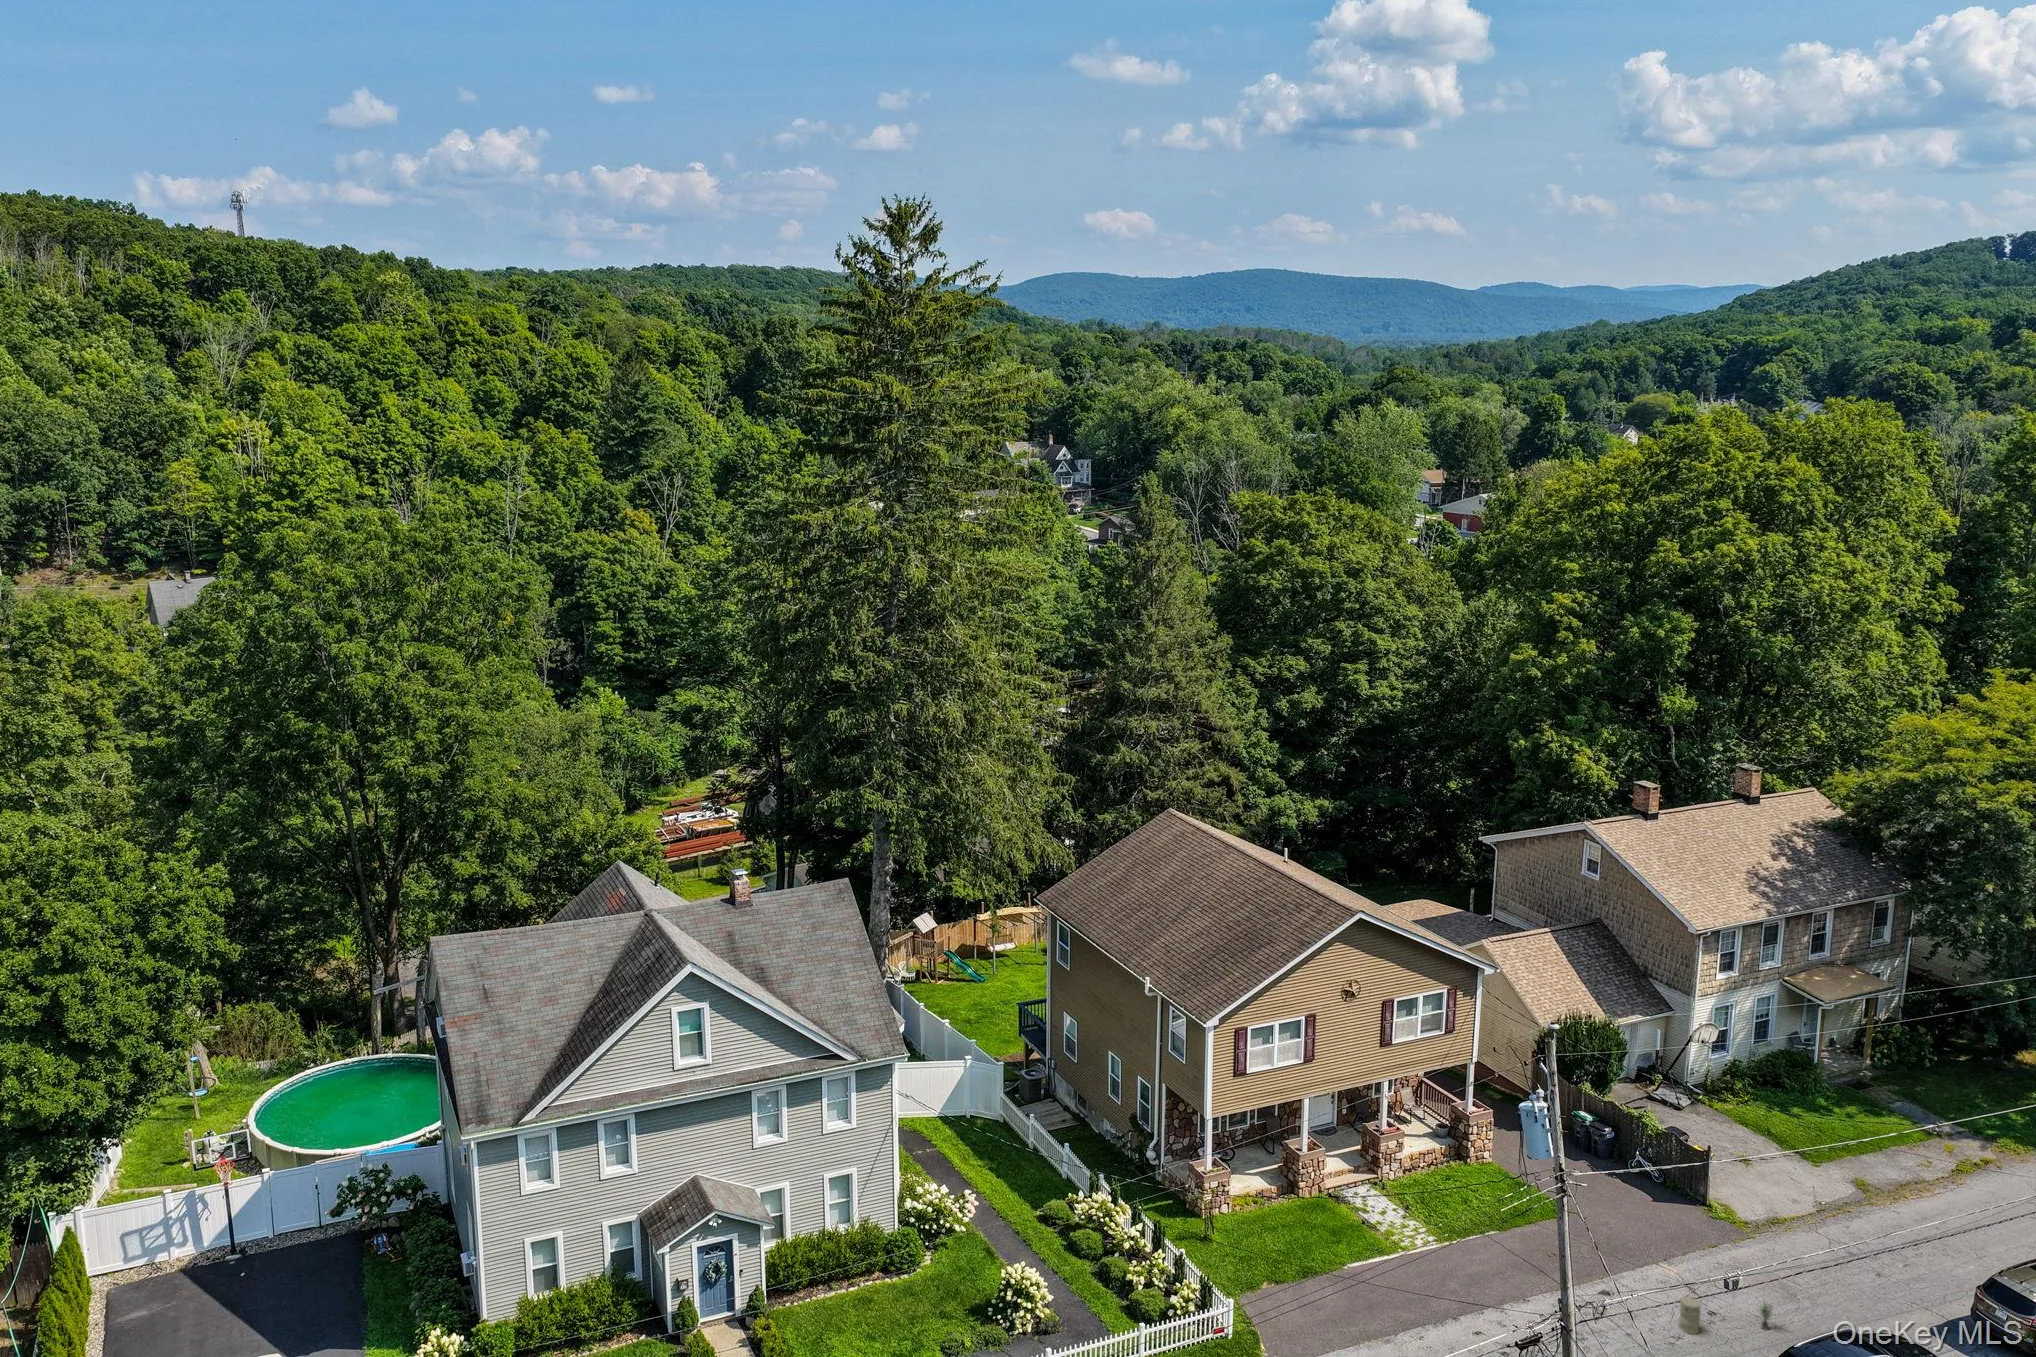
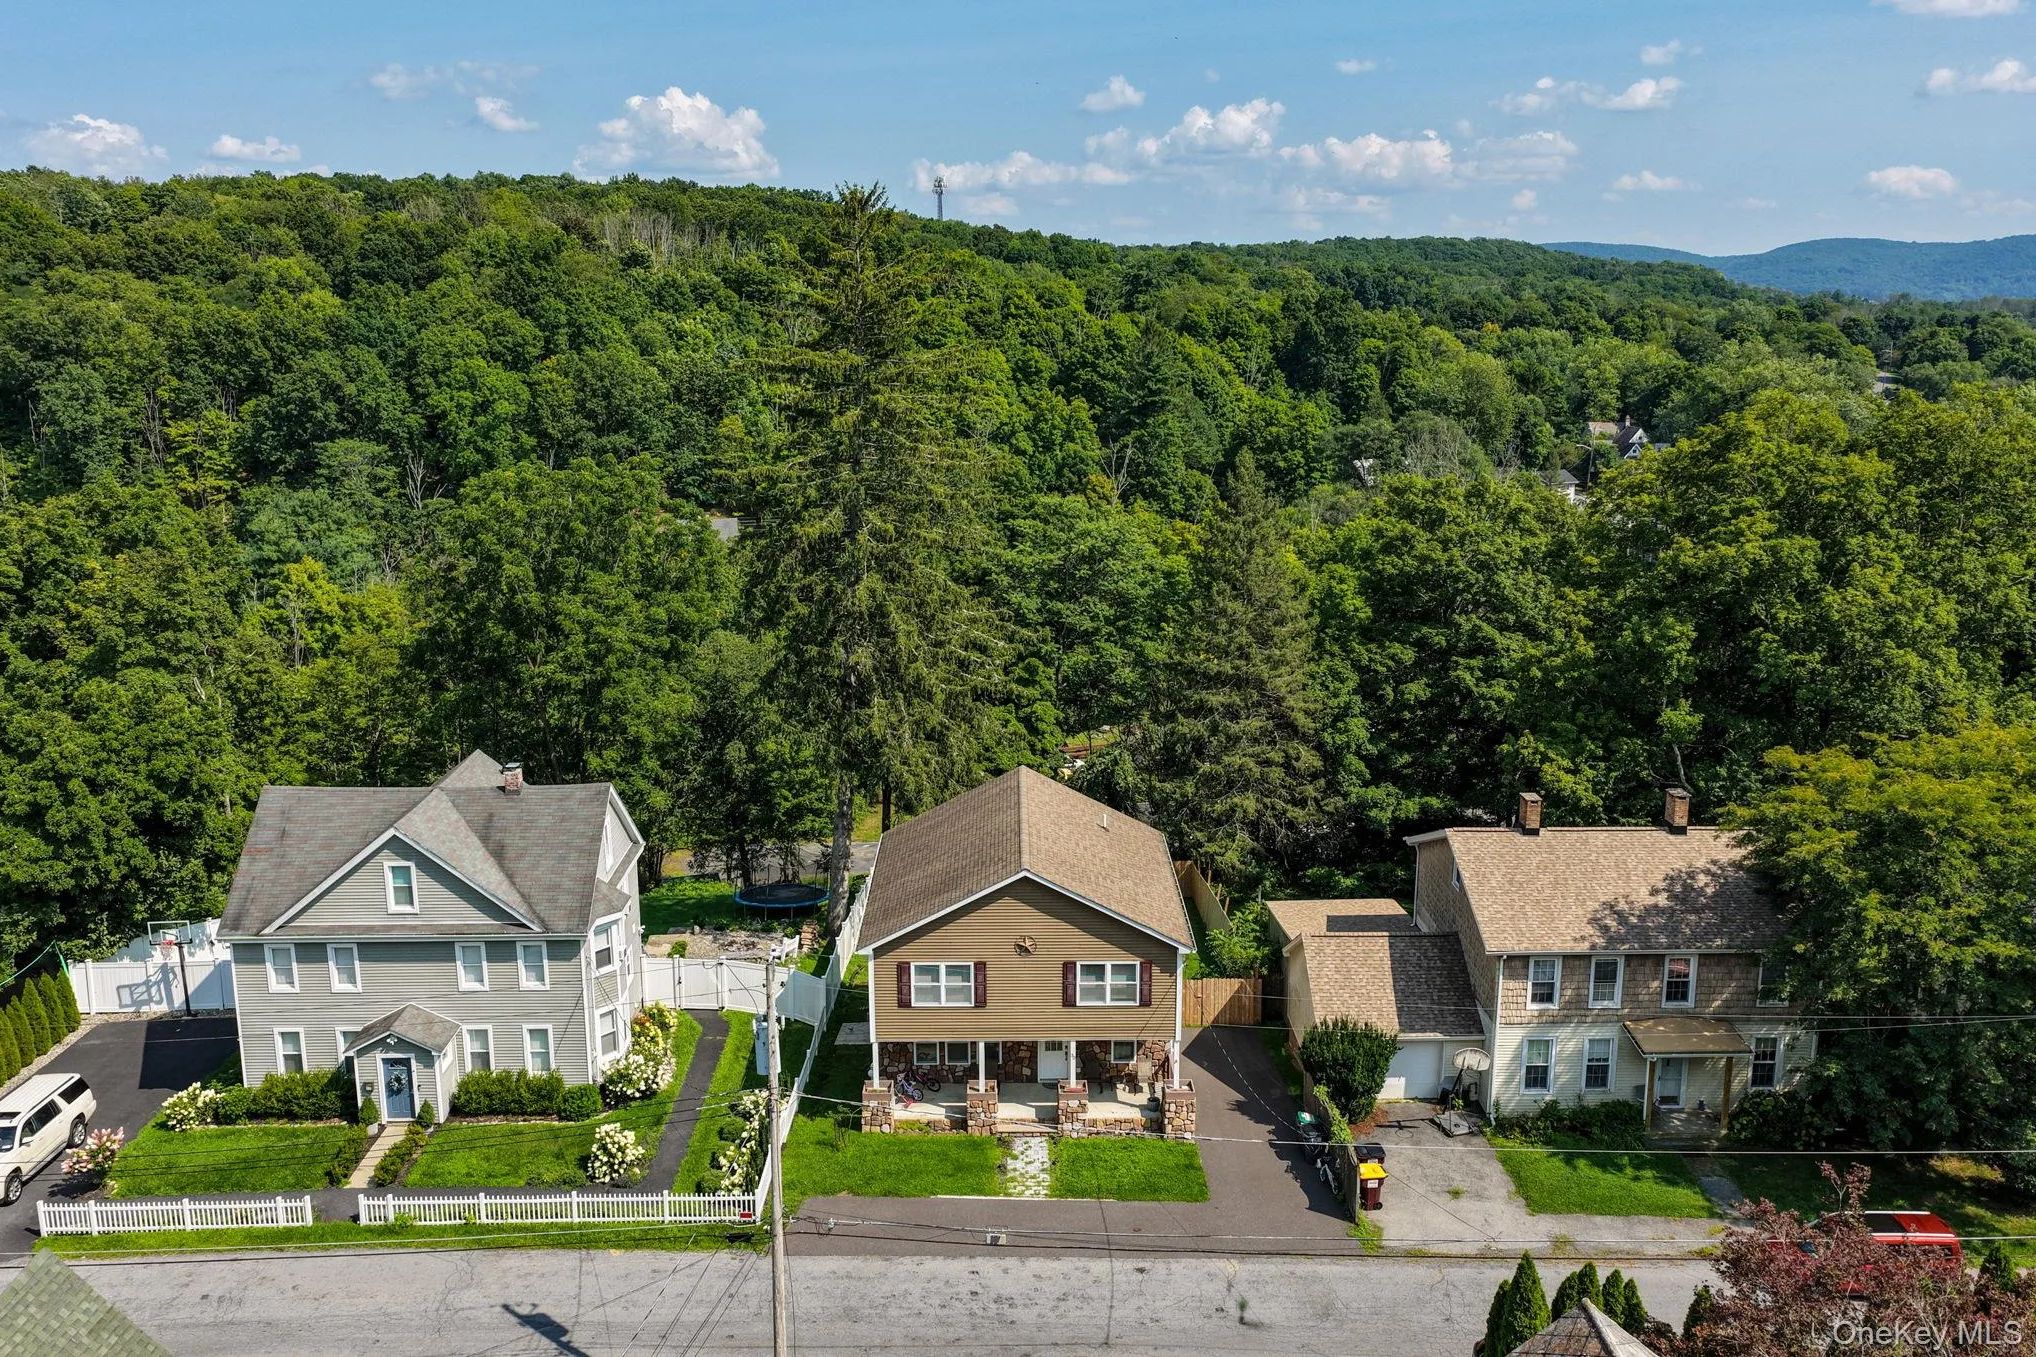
trash can: present [1679,1297,1701,1334] -> none [1157,1274,1176,1310]

